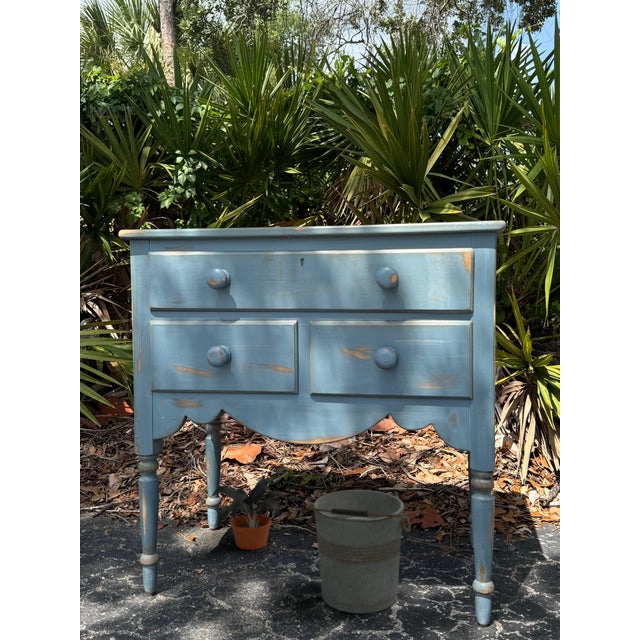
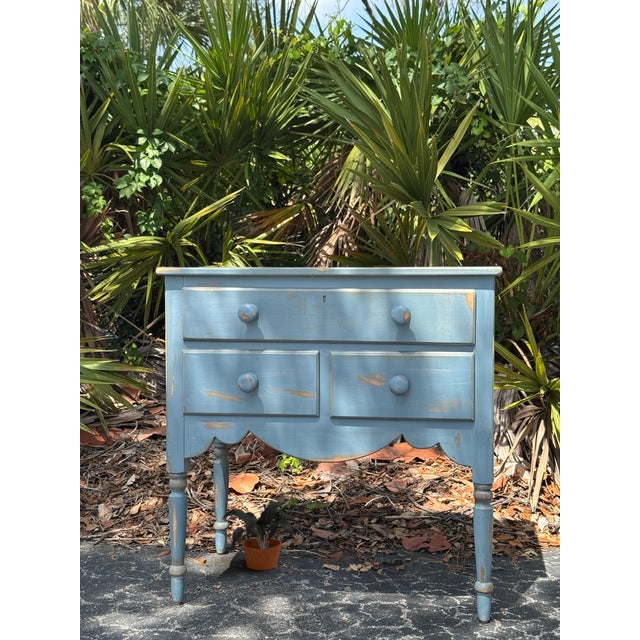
bucket: present [305,490,411,613] -> none [323,508,419,616]

